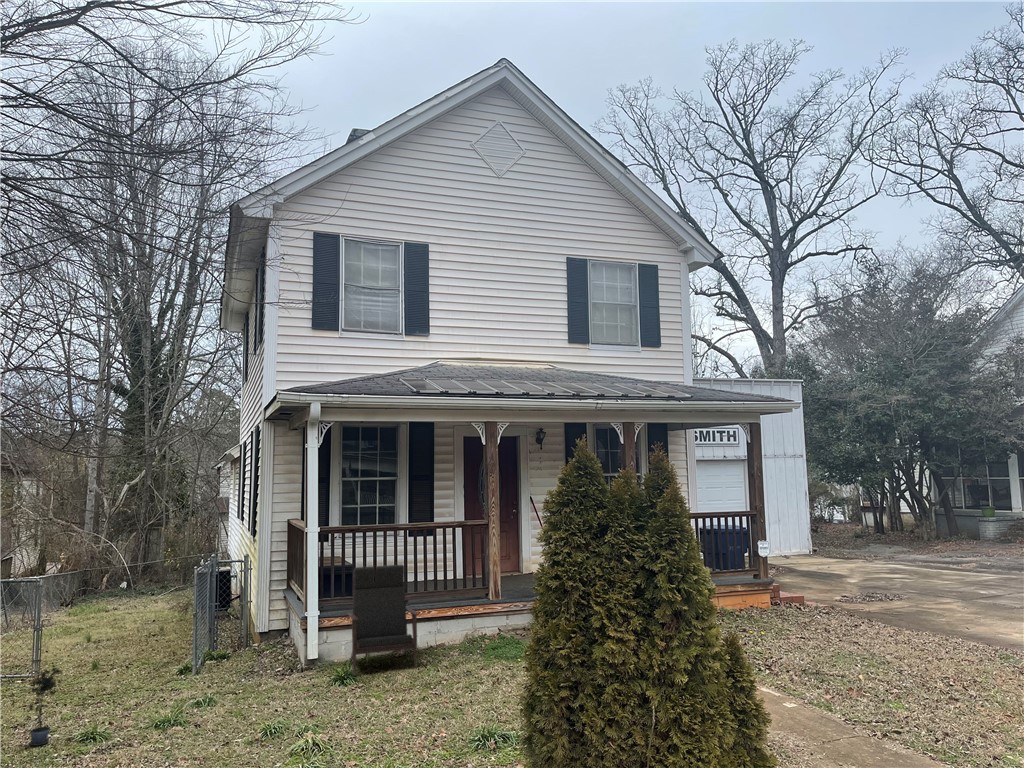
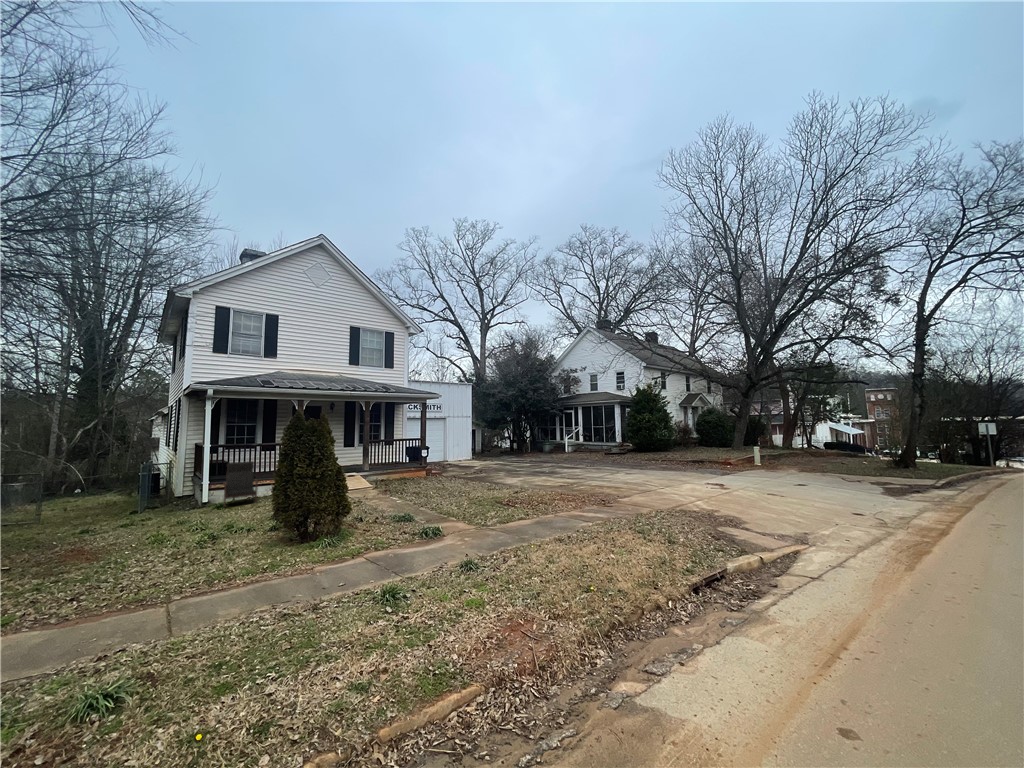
potted plant: present [29,664,62,746] -> none [41,505,64,541]

